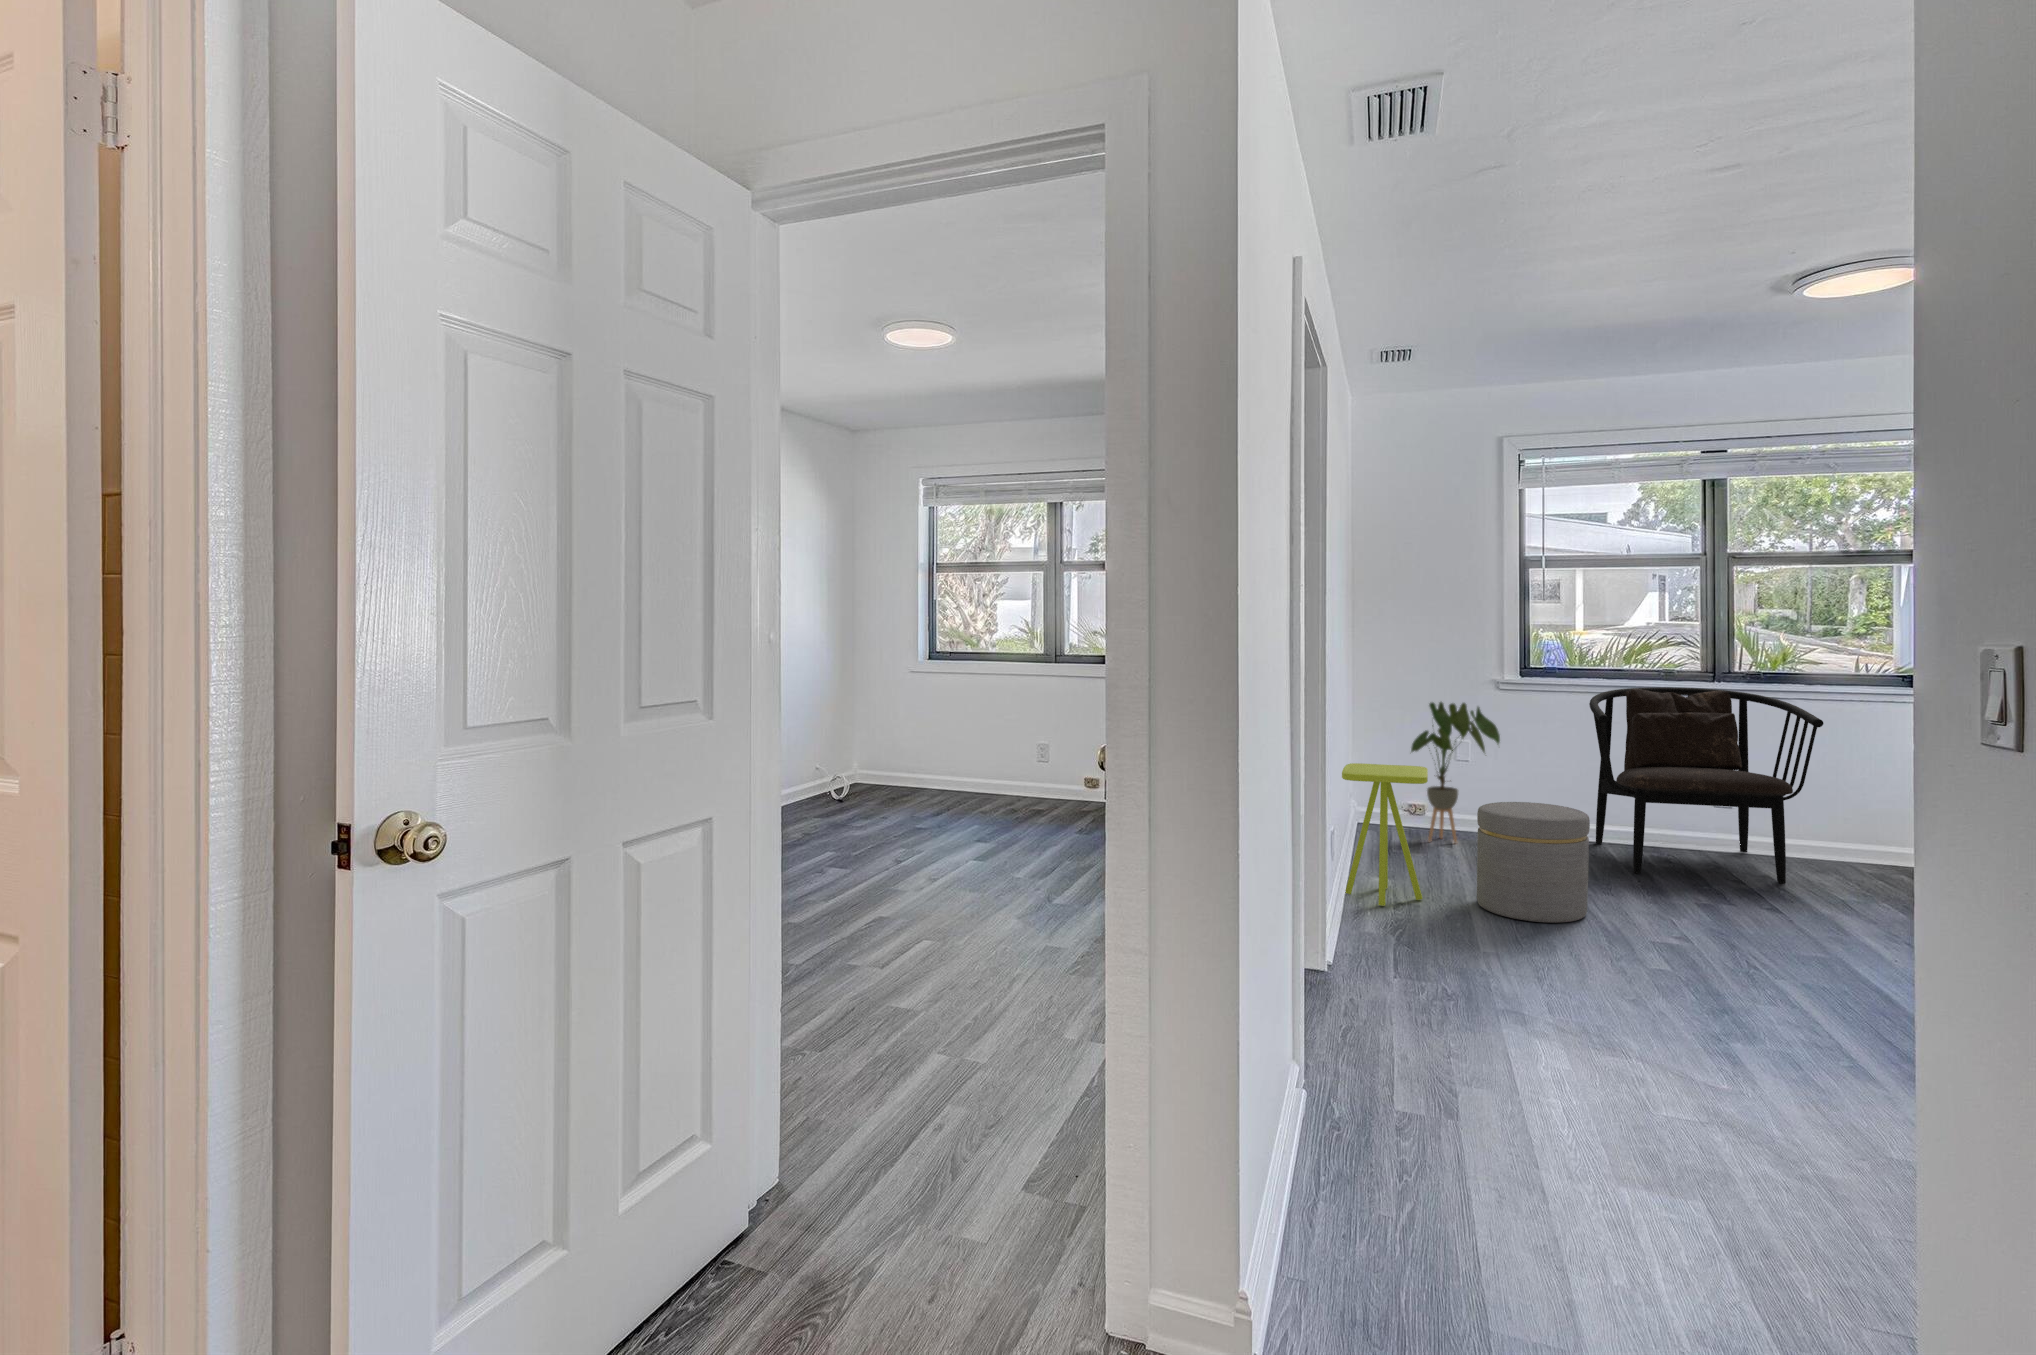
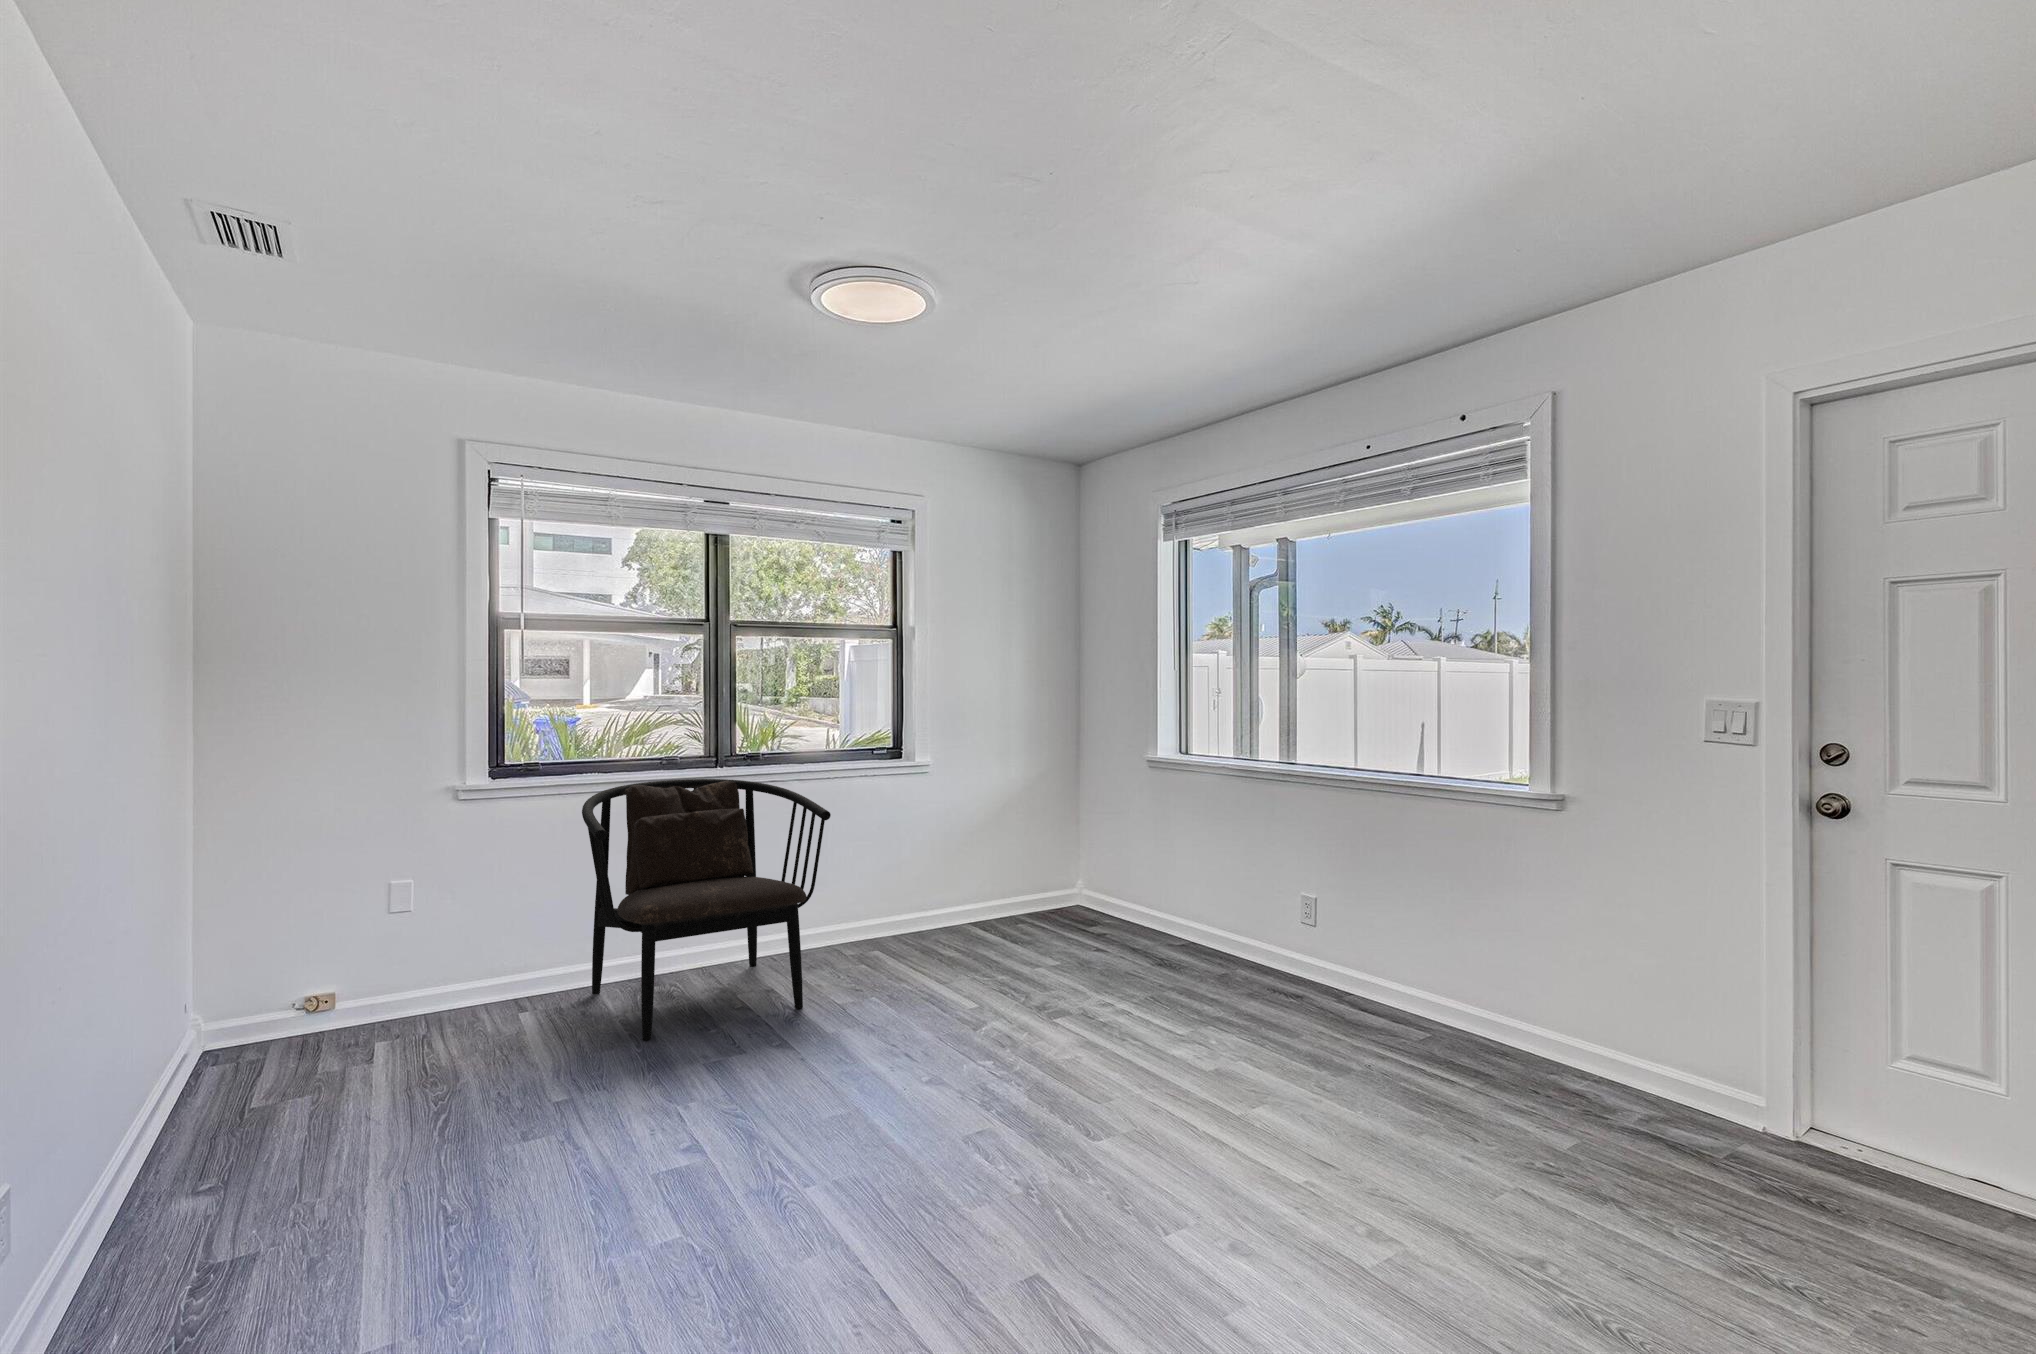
house plant: present [1411,702,1500,843] -> none [298,823,456,1058]
side table: present [1342,763,1428,906] -> none [87,971,306,1292]
ottoman: present [1477,802,1590,923] -> none [404,991,588,1219]

